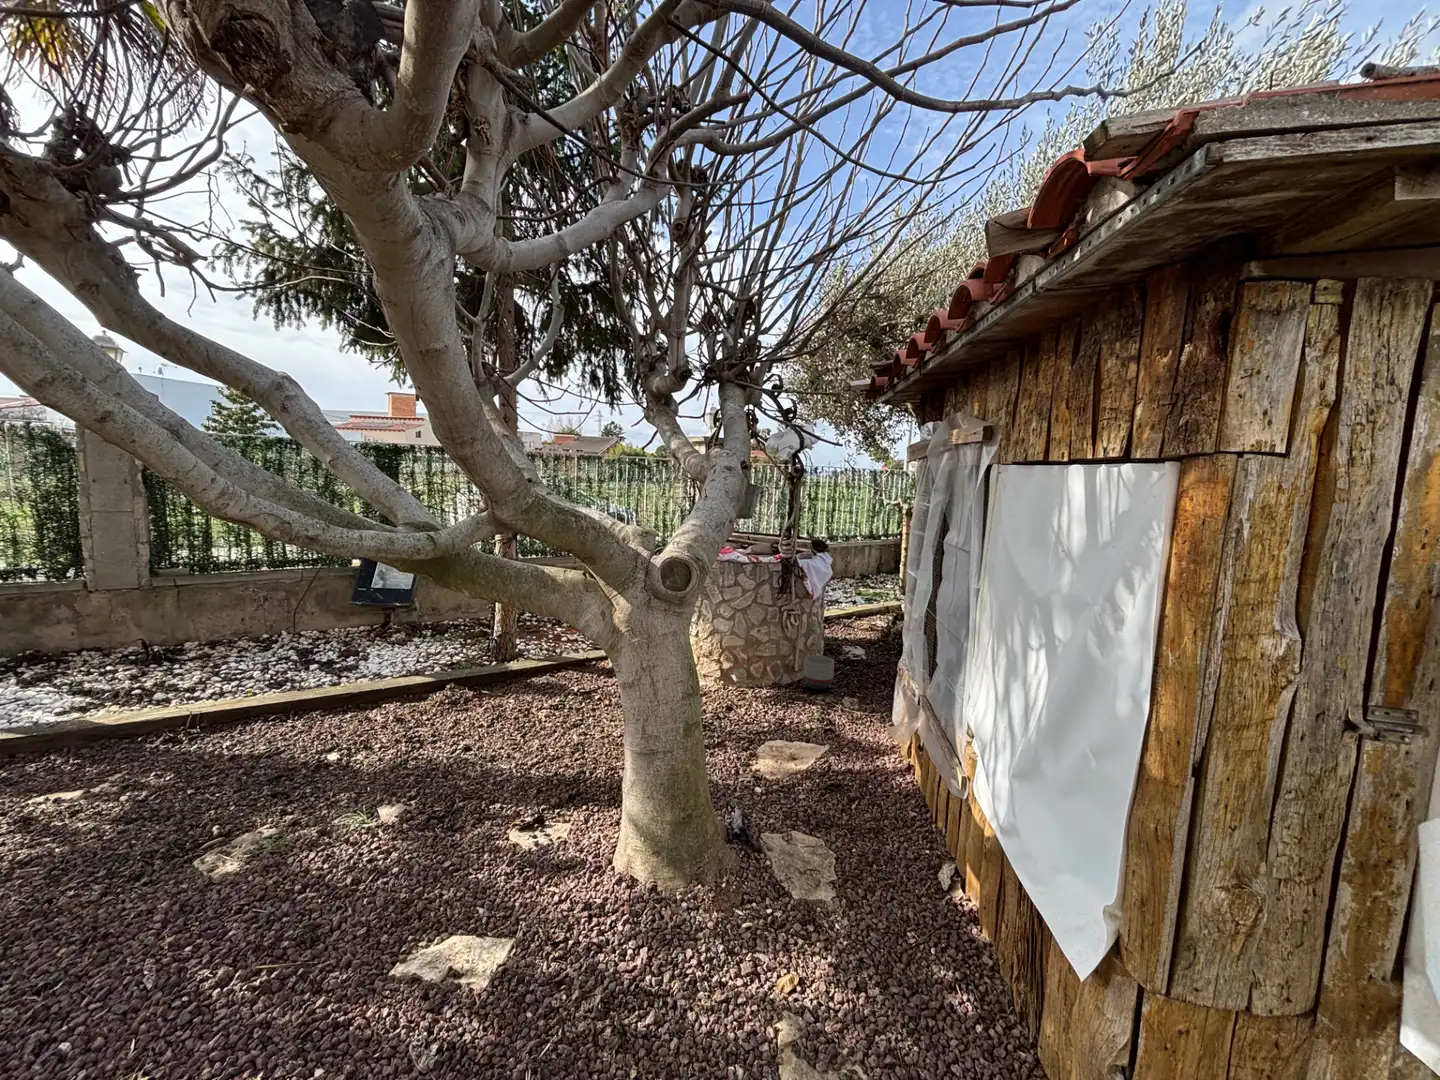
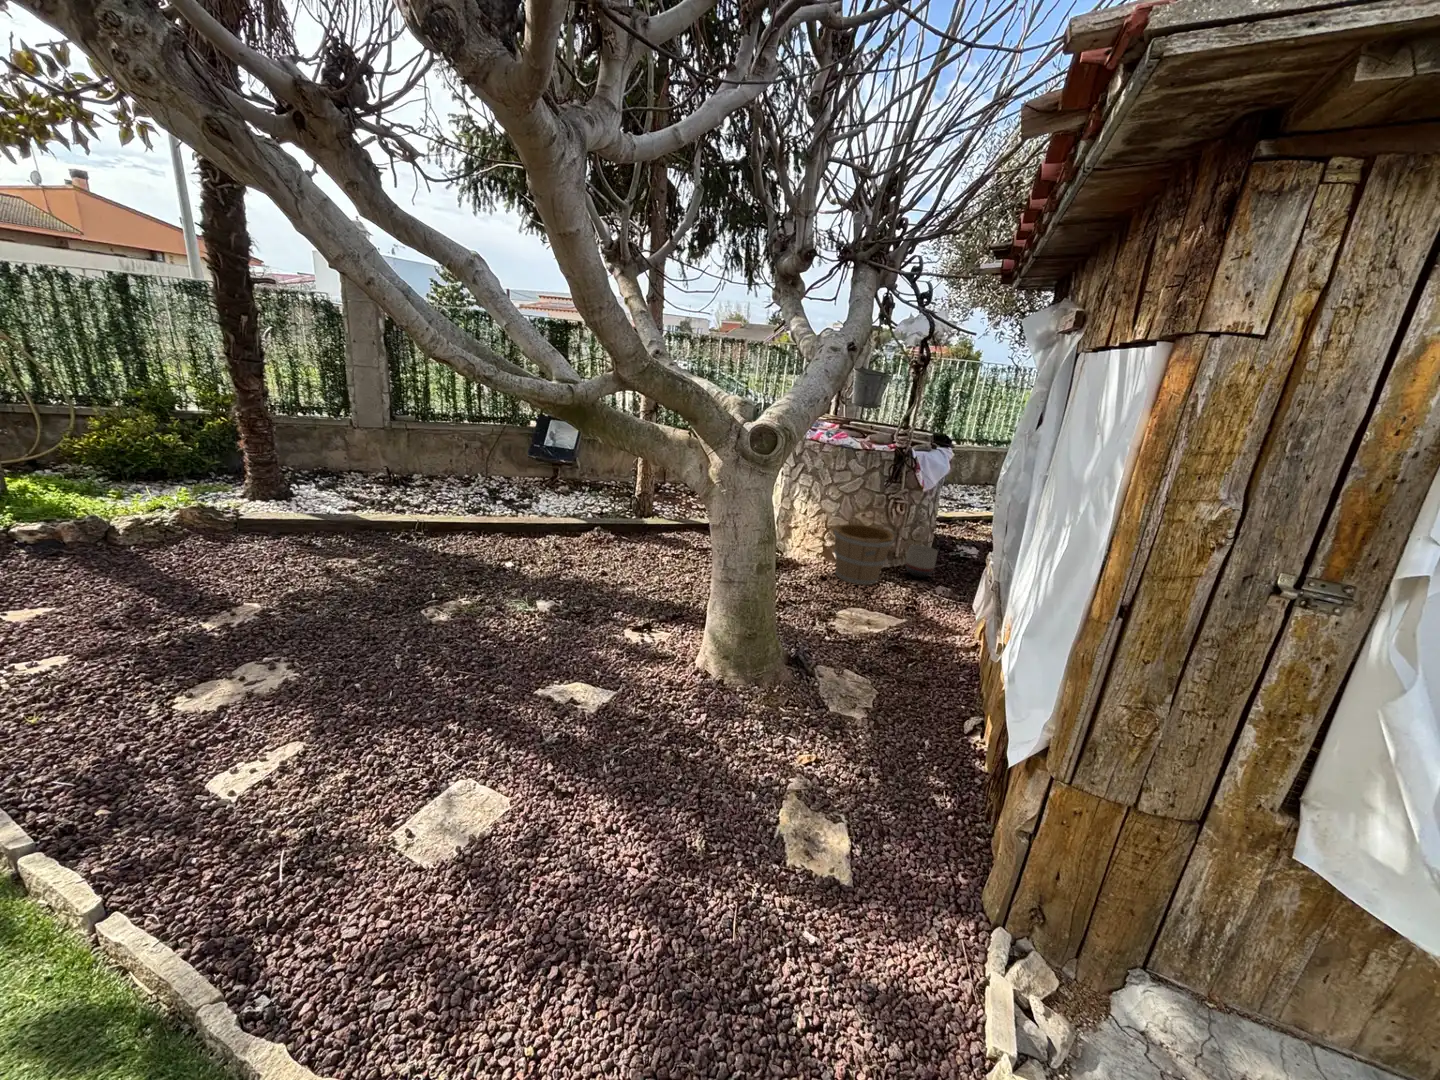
wooden bucket: none [730,642,794,710] -> present [834,524,895,585]

